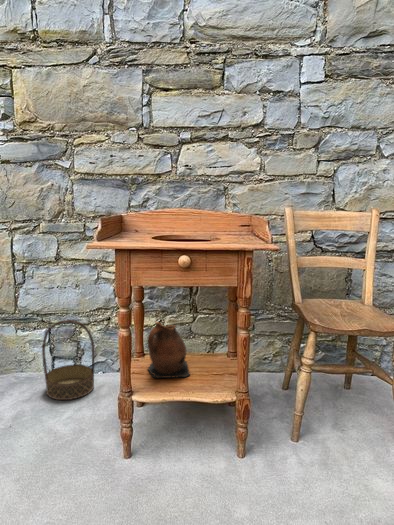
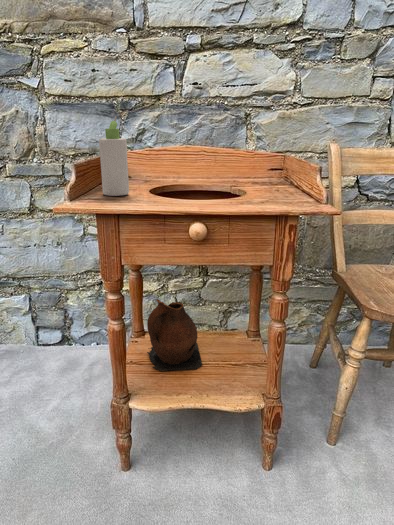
bottle: none [118,187,137,240] -> present [99,116,129,196]
basket: present [42,320,95,400] -> none [19,288,86,383]

